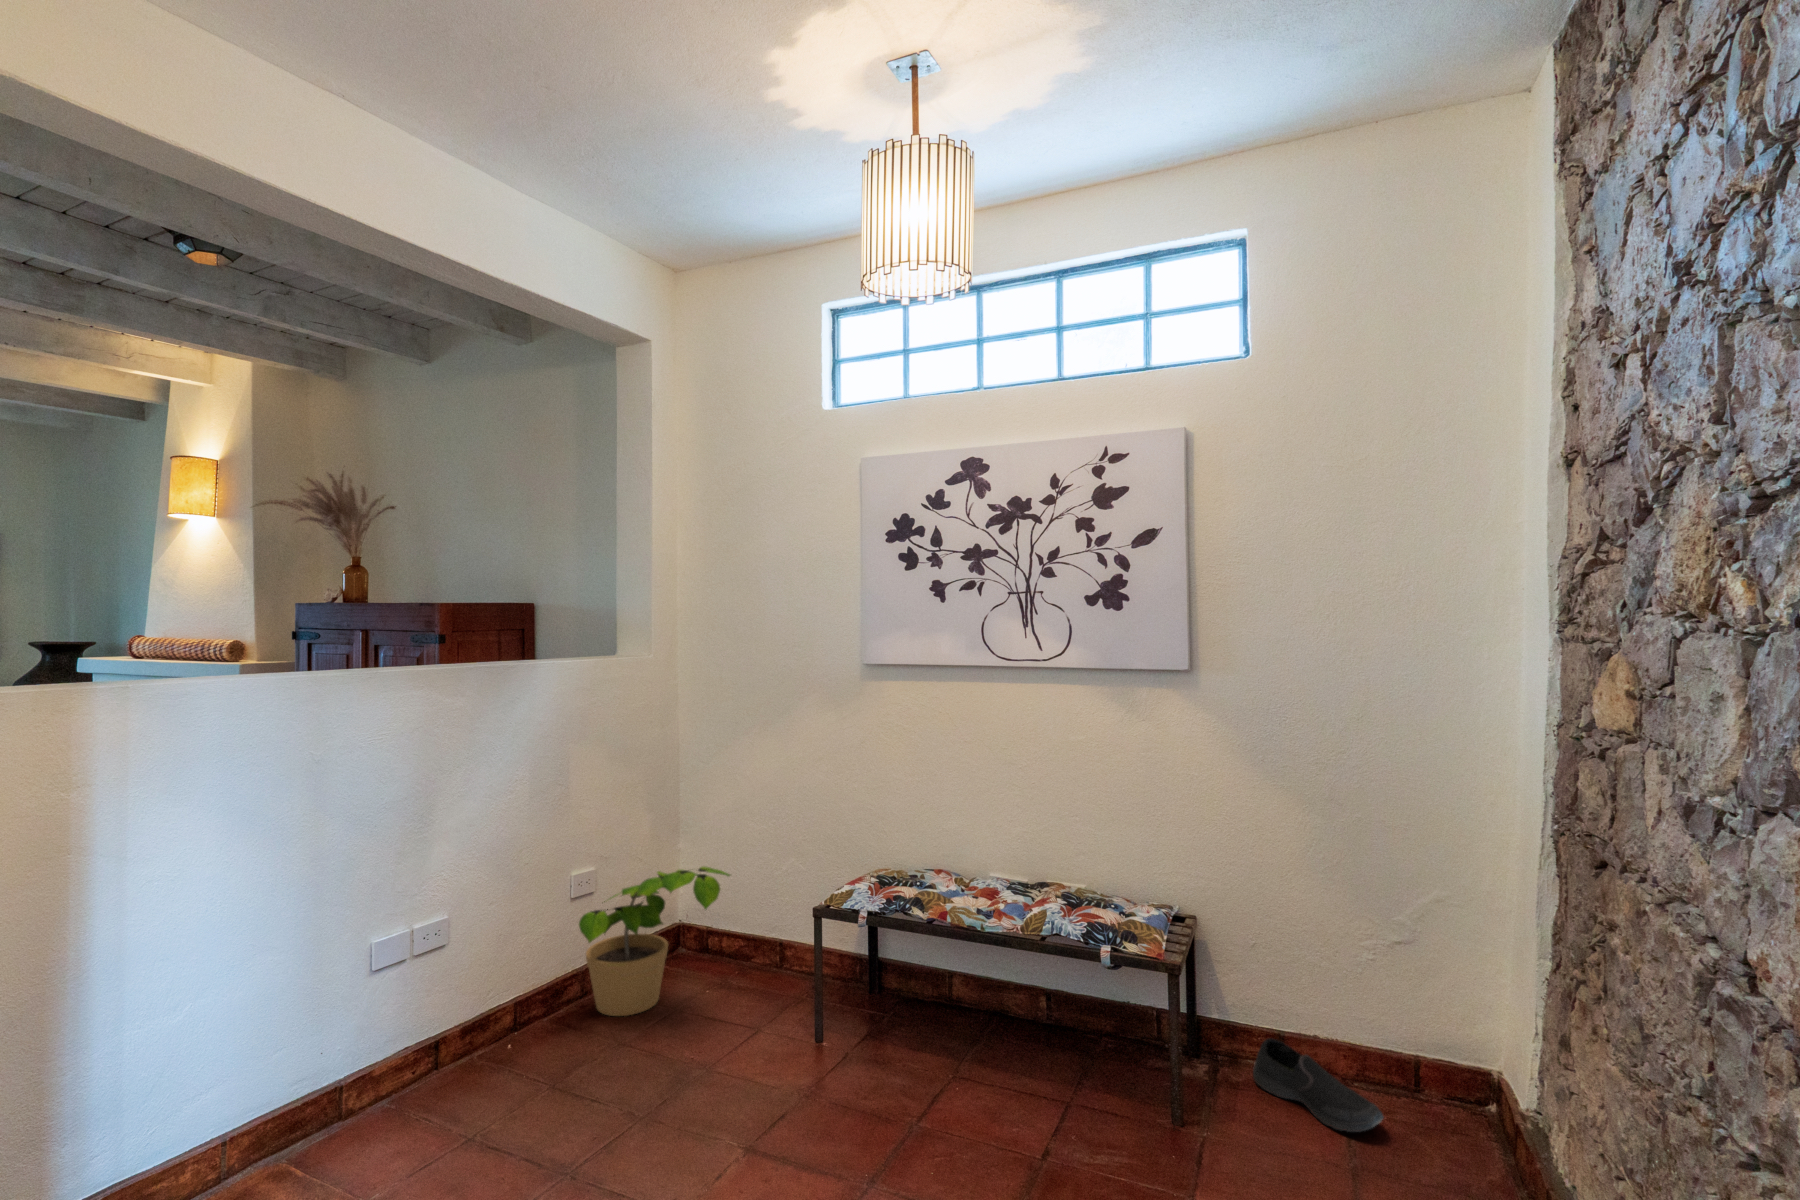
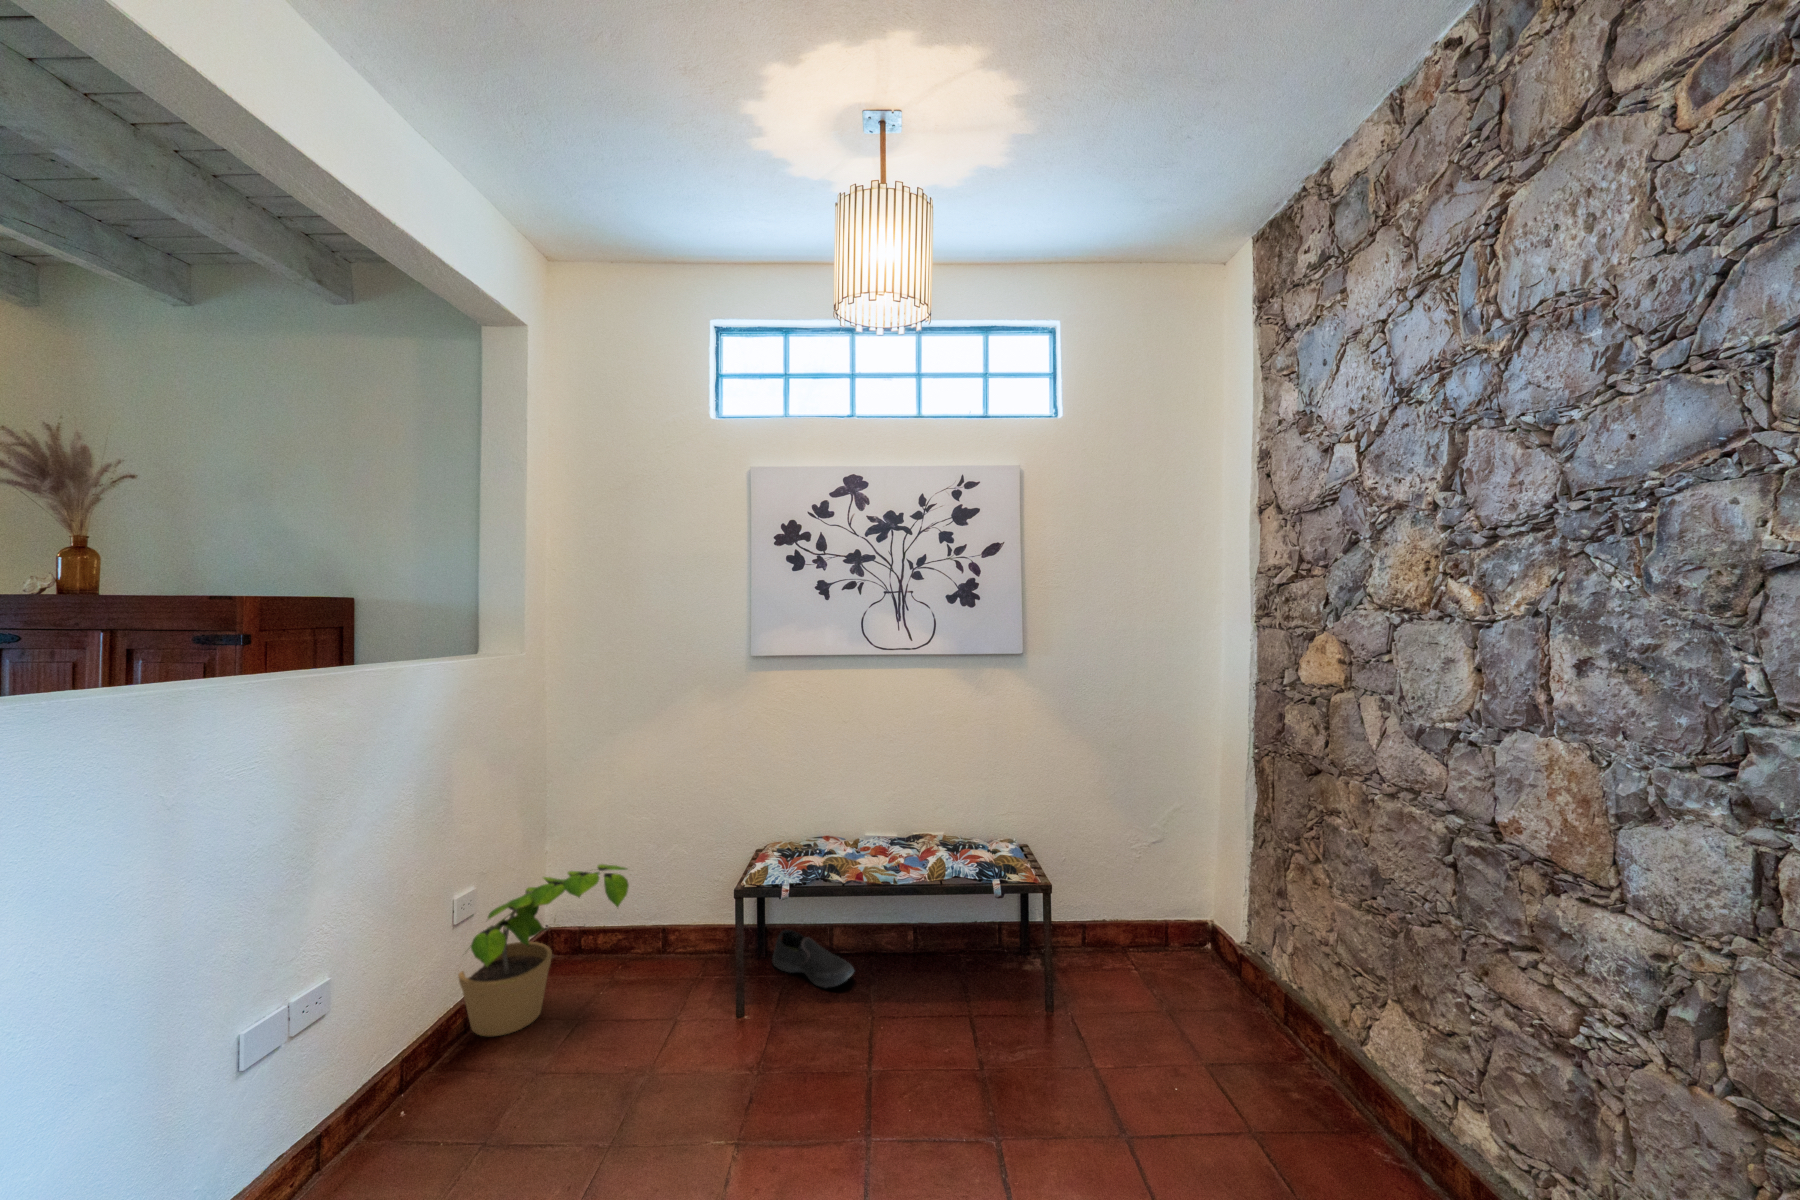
shoe: present [1253,1038,1383,1132] -> present [772,930,854,988]

